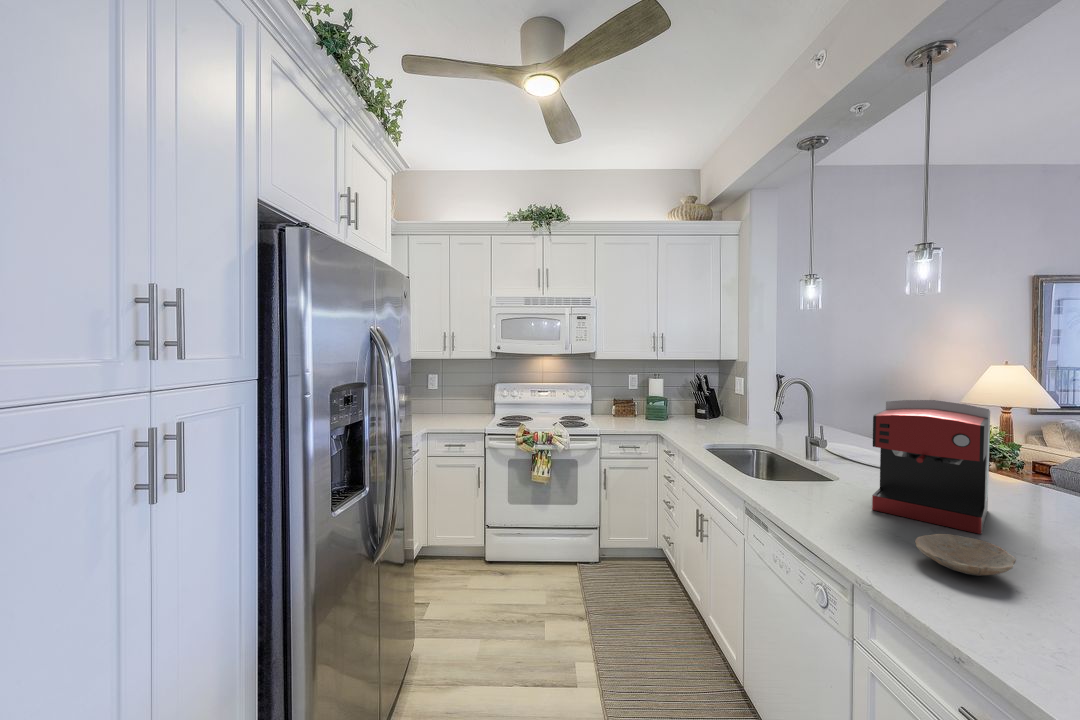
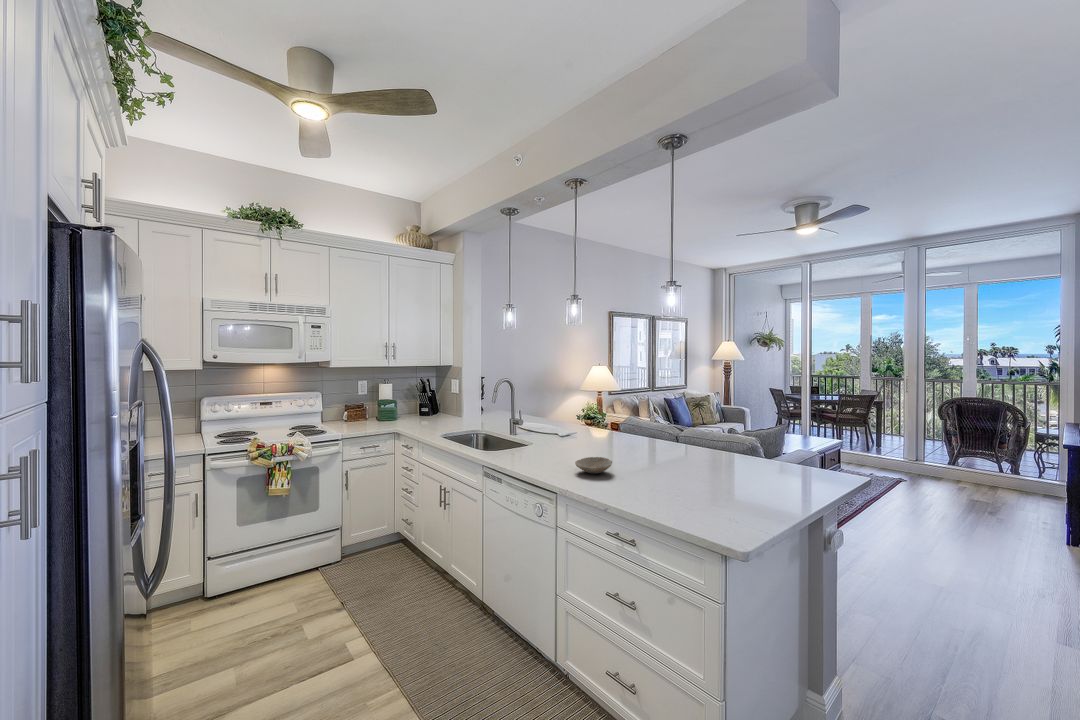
coffee maker: present [872,400,990,534] -> none [553,388,602,458]

